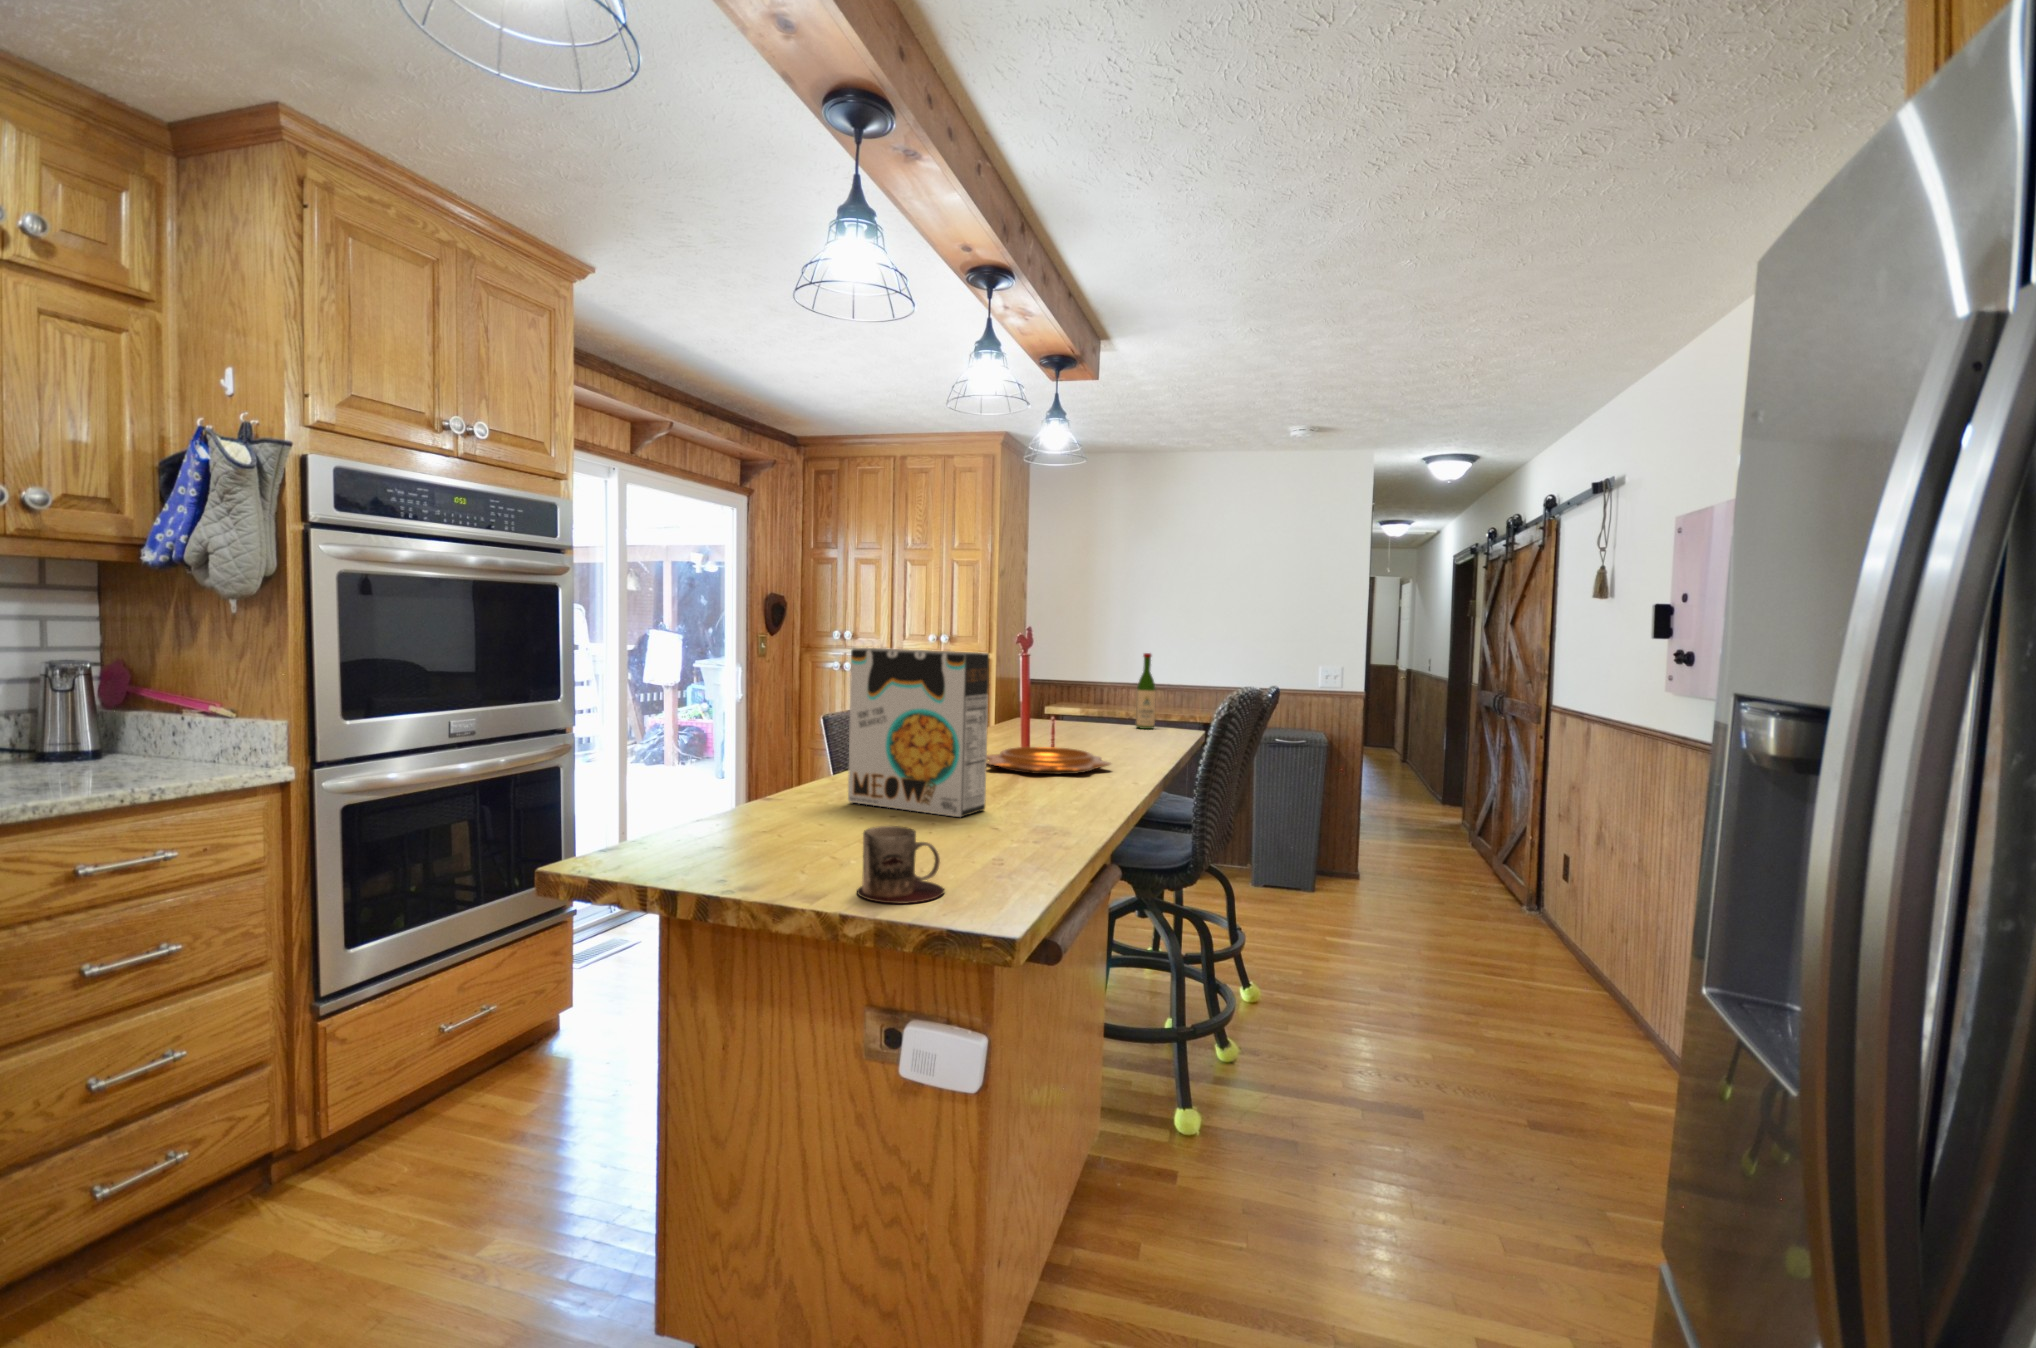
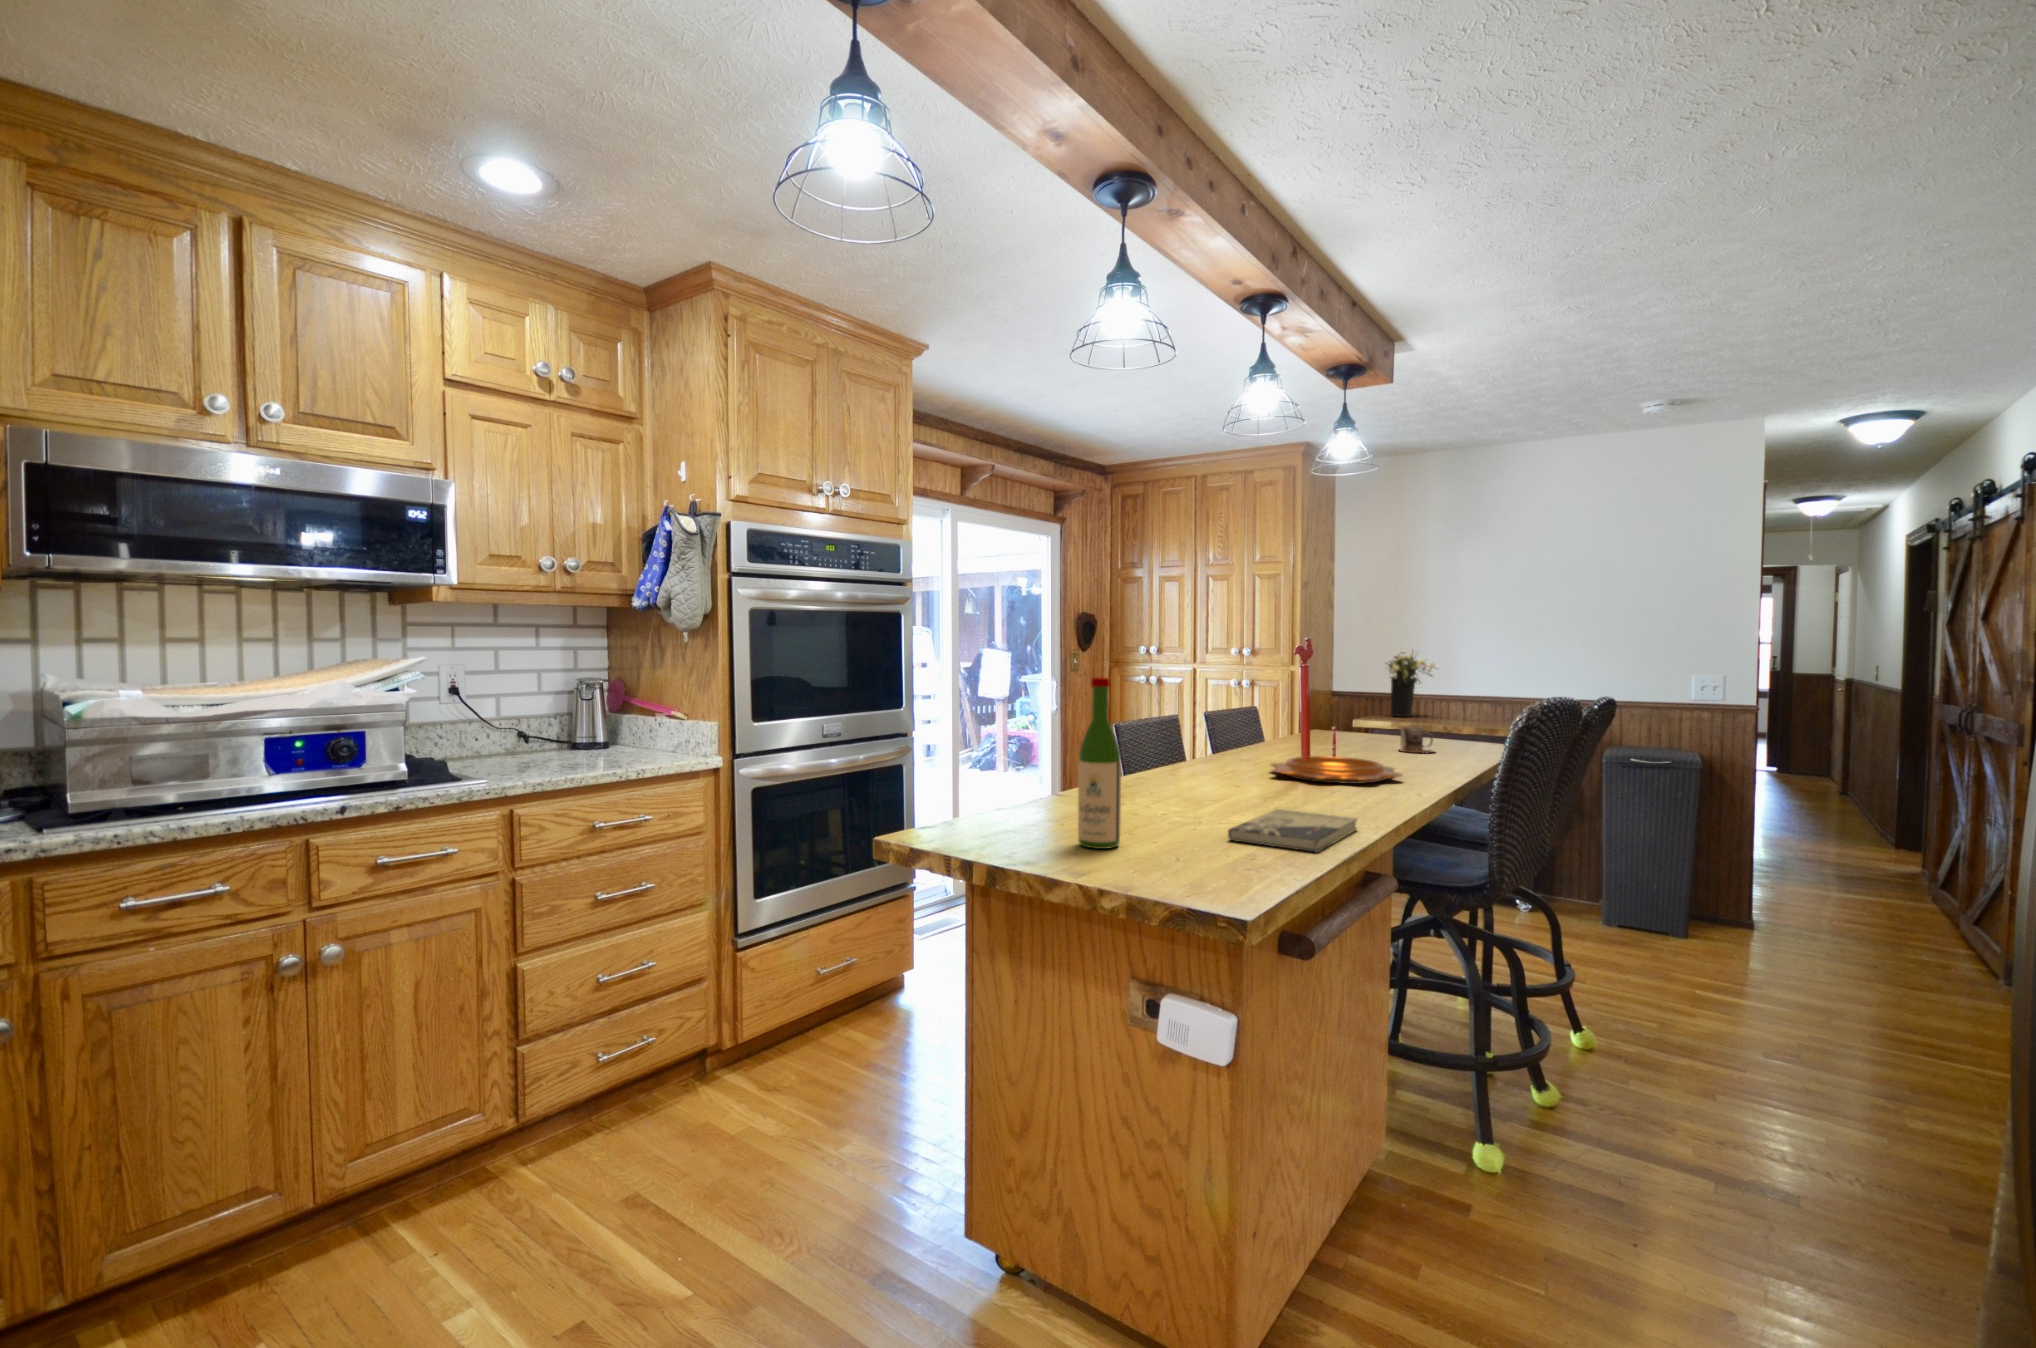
flower arrangement: none [1066,639,1117,705] -> present [1387,651,1435,717]
cereal box: present [848,648,989,818] -> none [1130,661,1258,818]
wine bottle: present [1136,653,1156,729] -> present [1078,677,1121,849]
book: none [968,806,1091,852] -> present [1228,809,1357,853]
mug: present [857,826,944,903] -> present [1400,726,1434,753]

